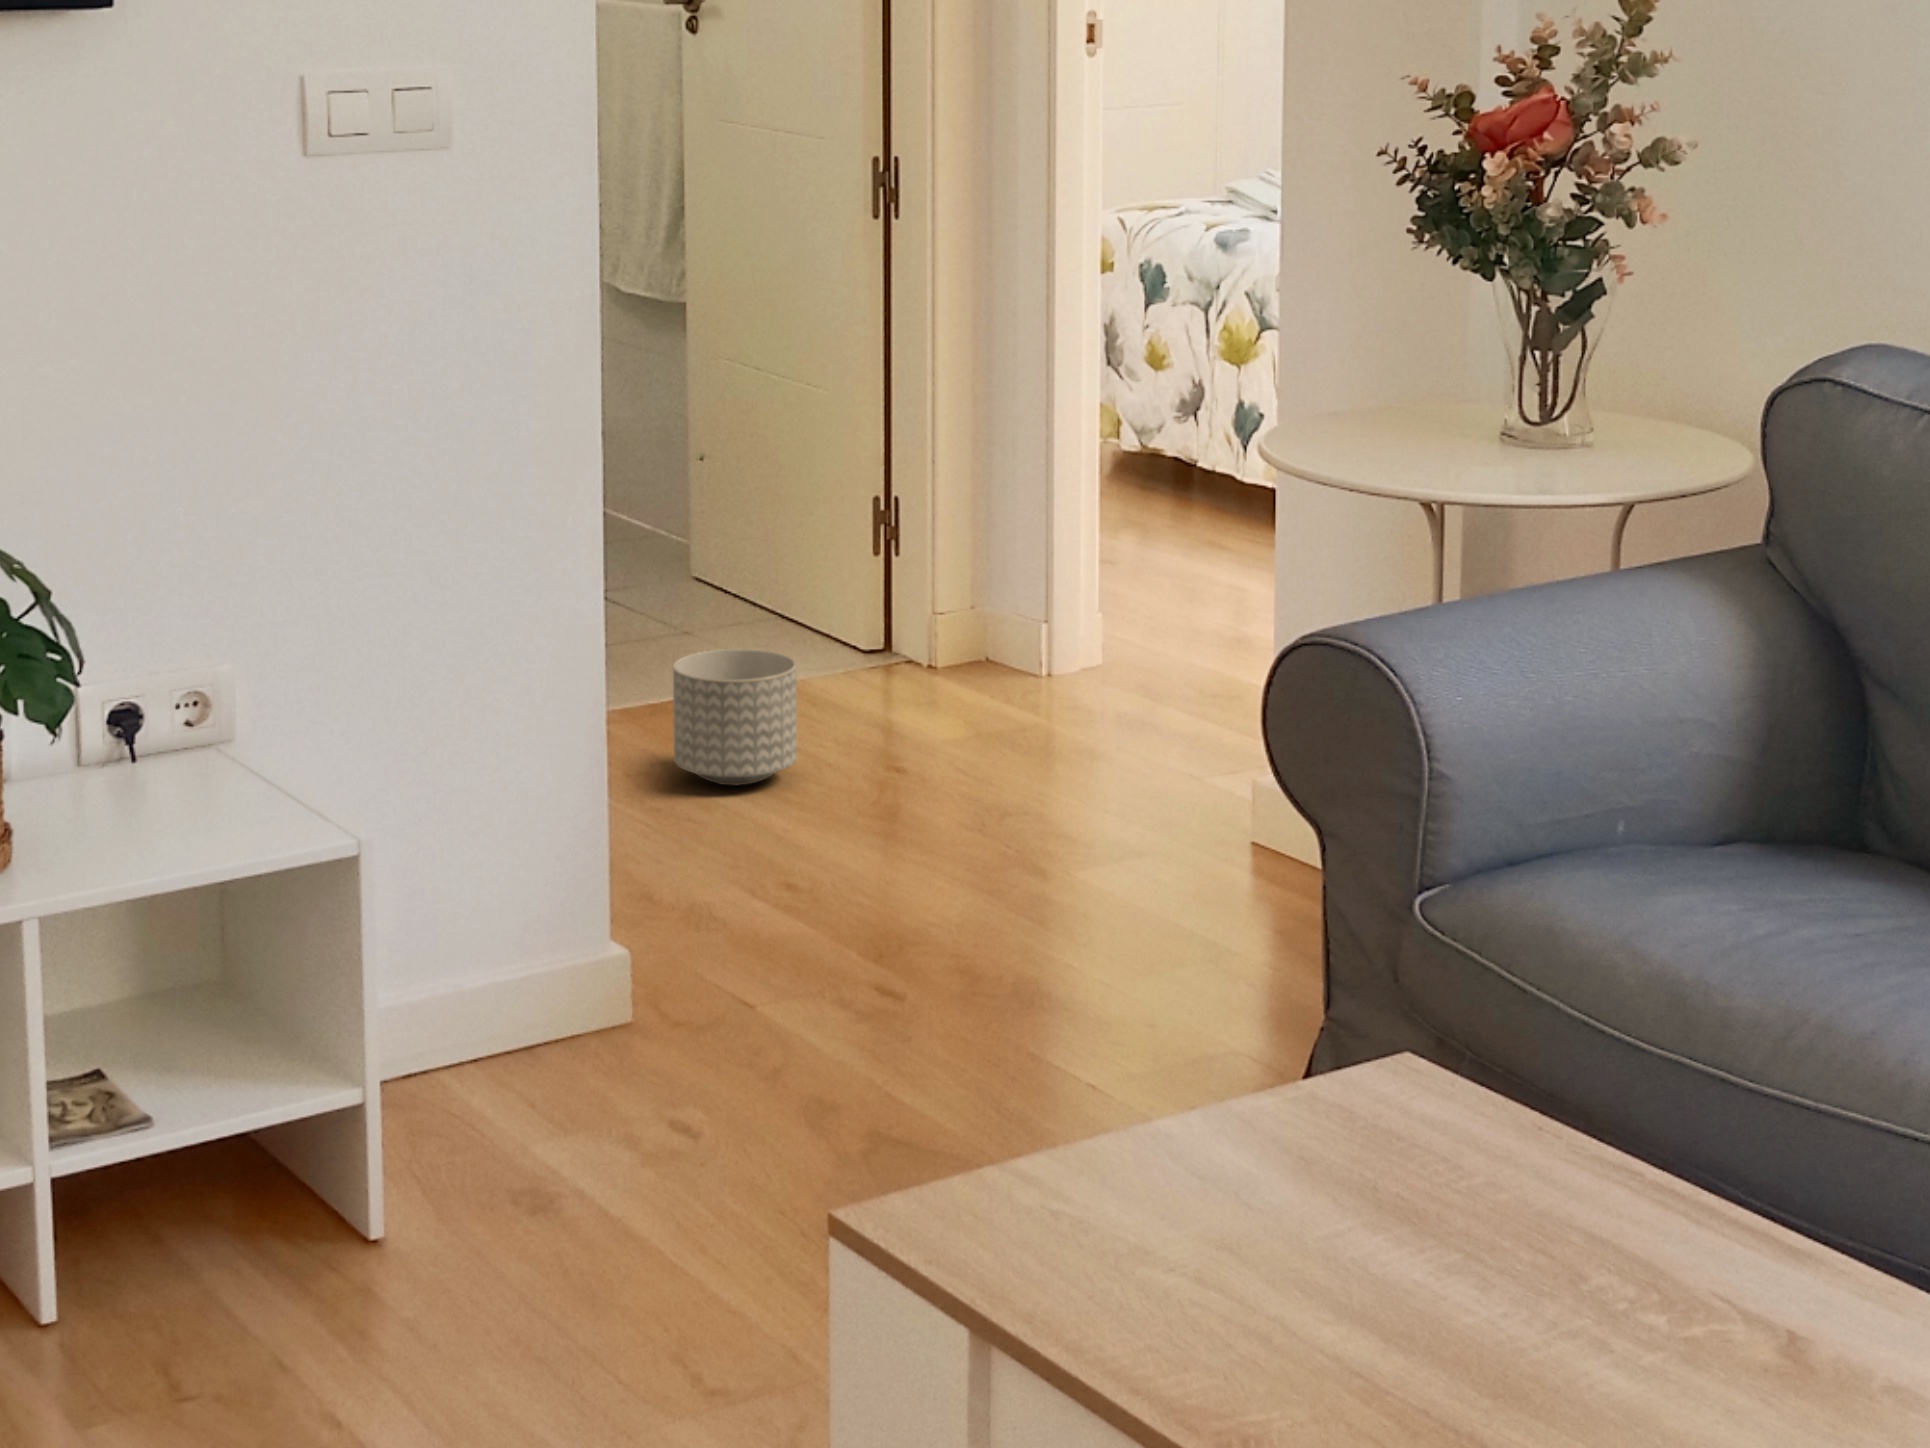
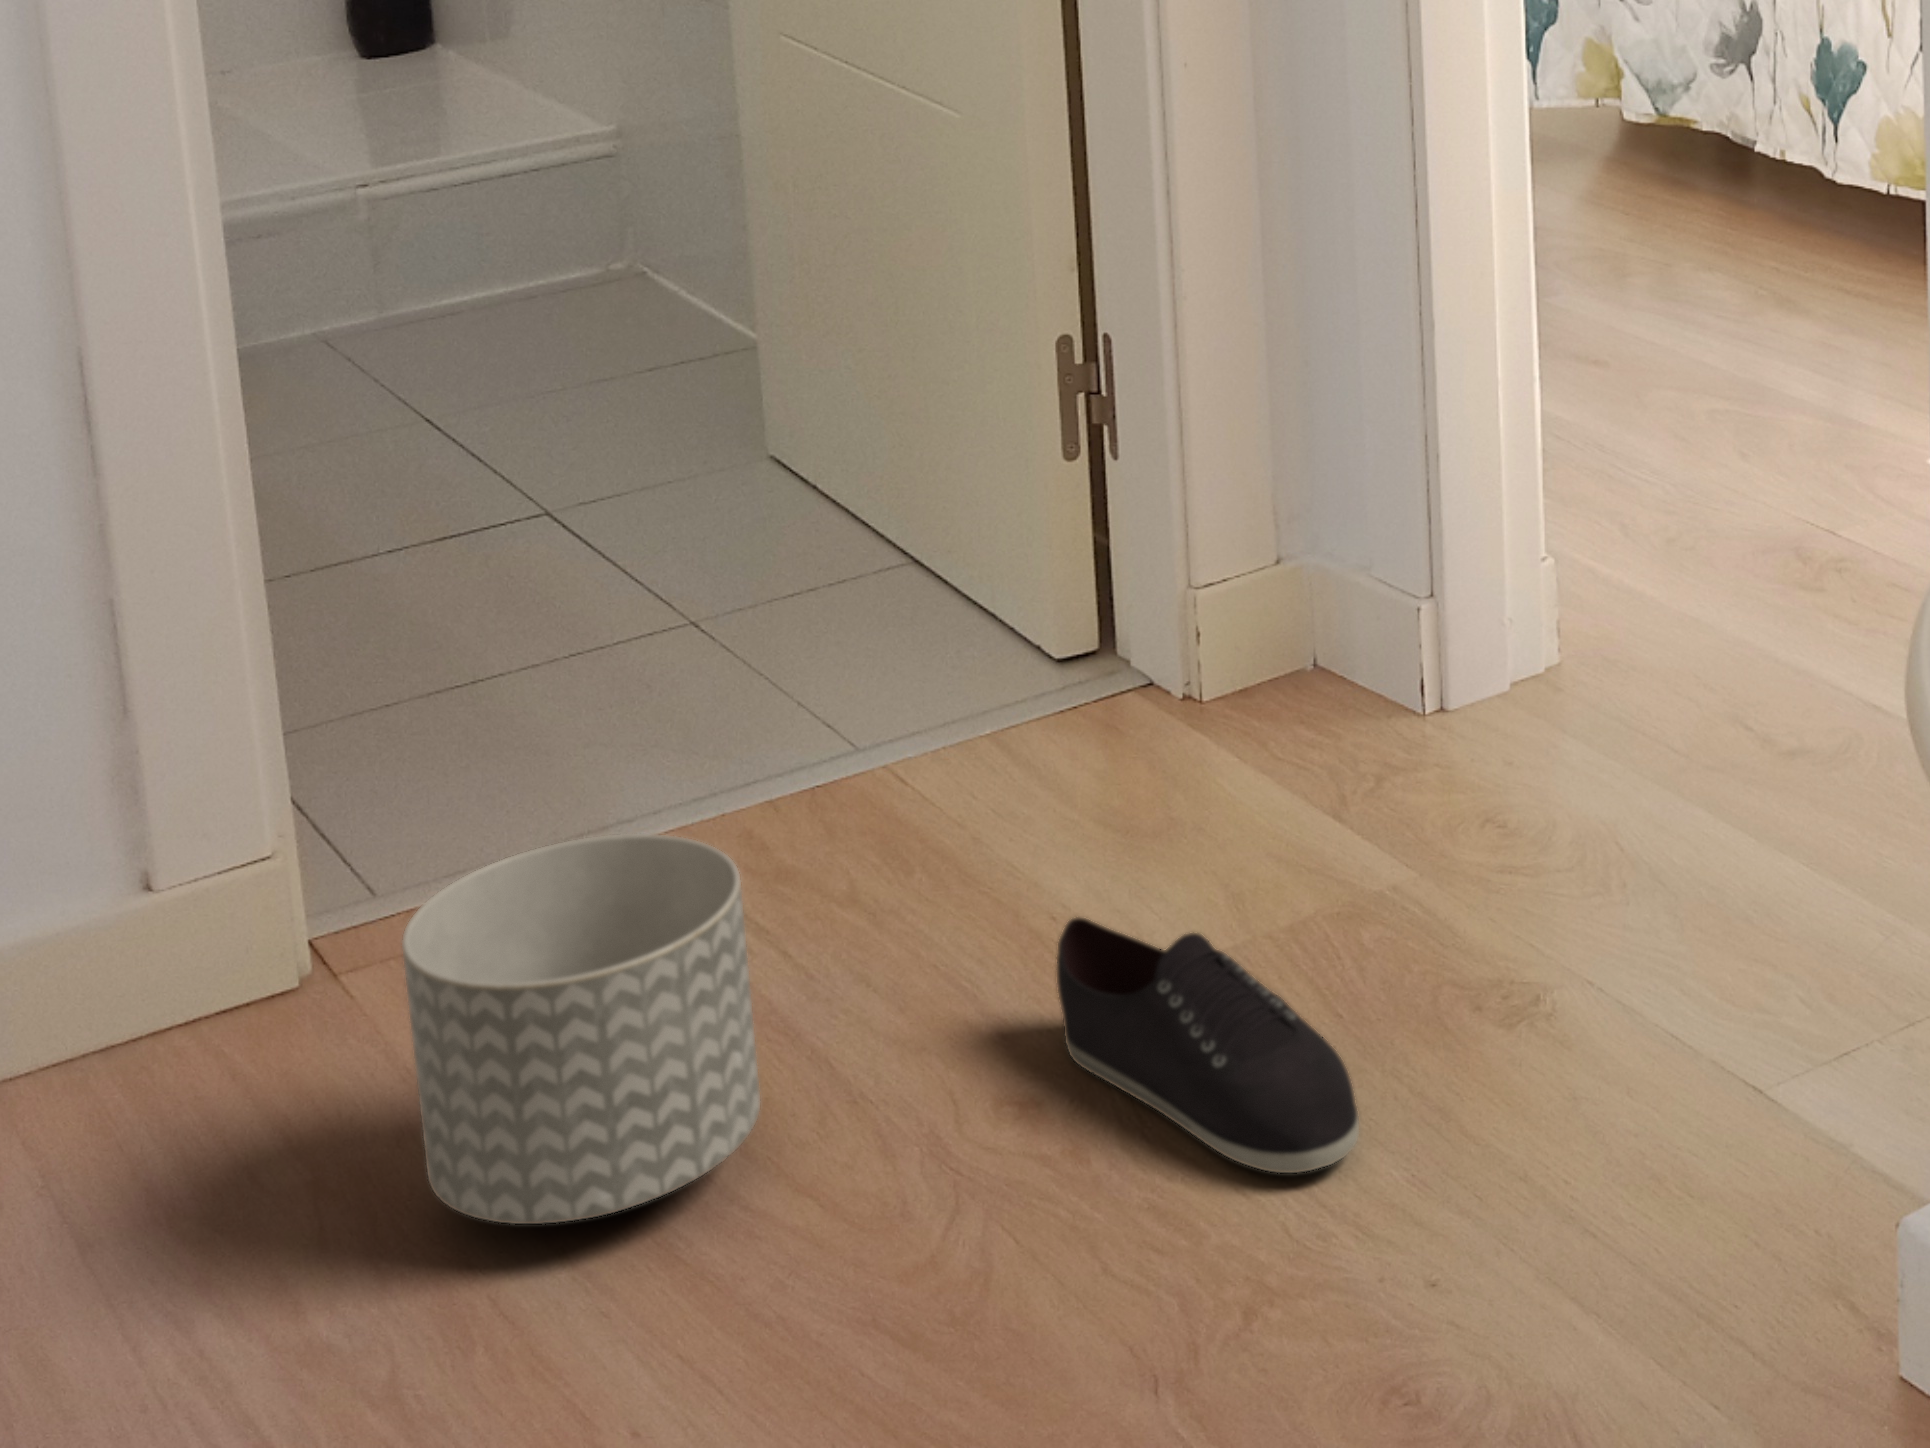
shoe: none [905,705,1035,788] -> present [1056,917,1359,1173]

